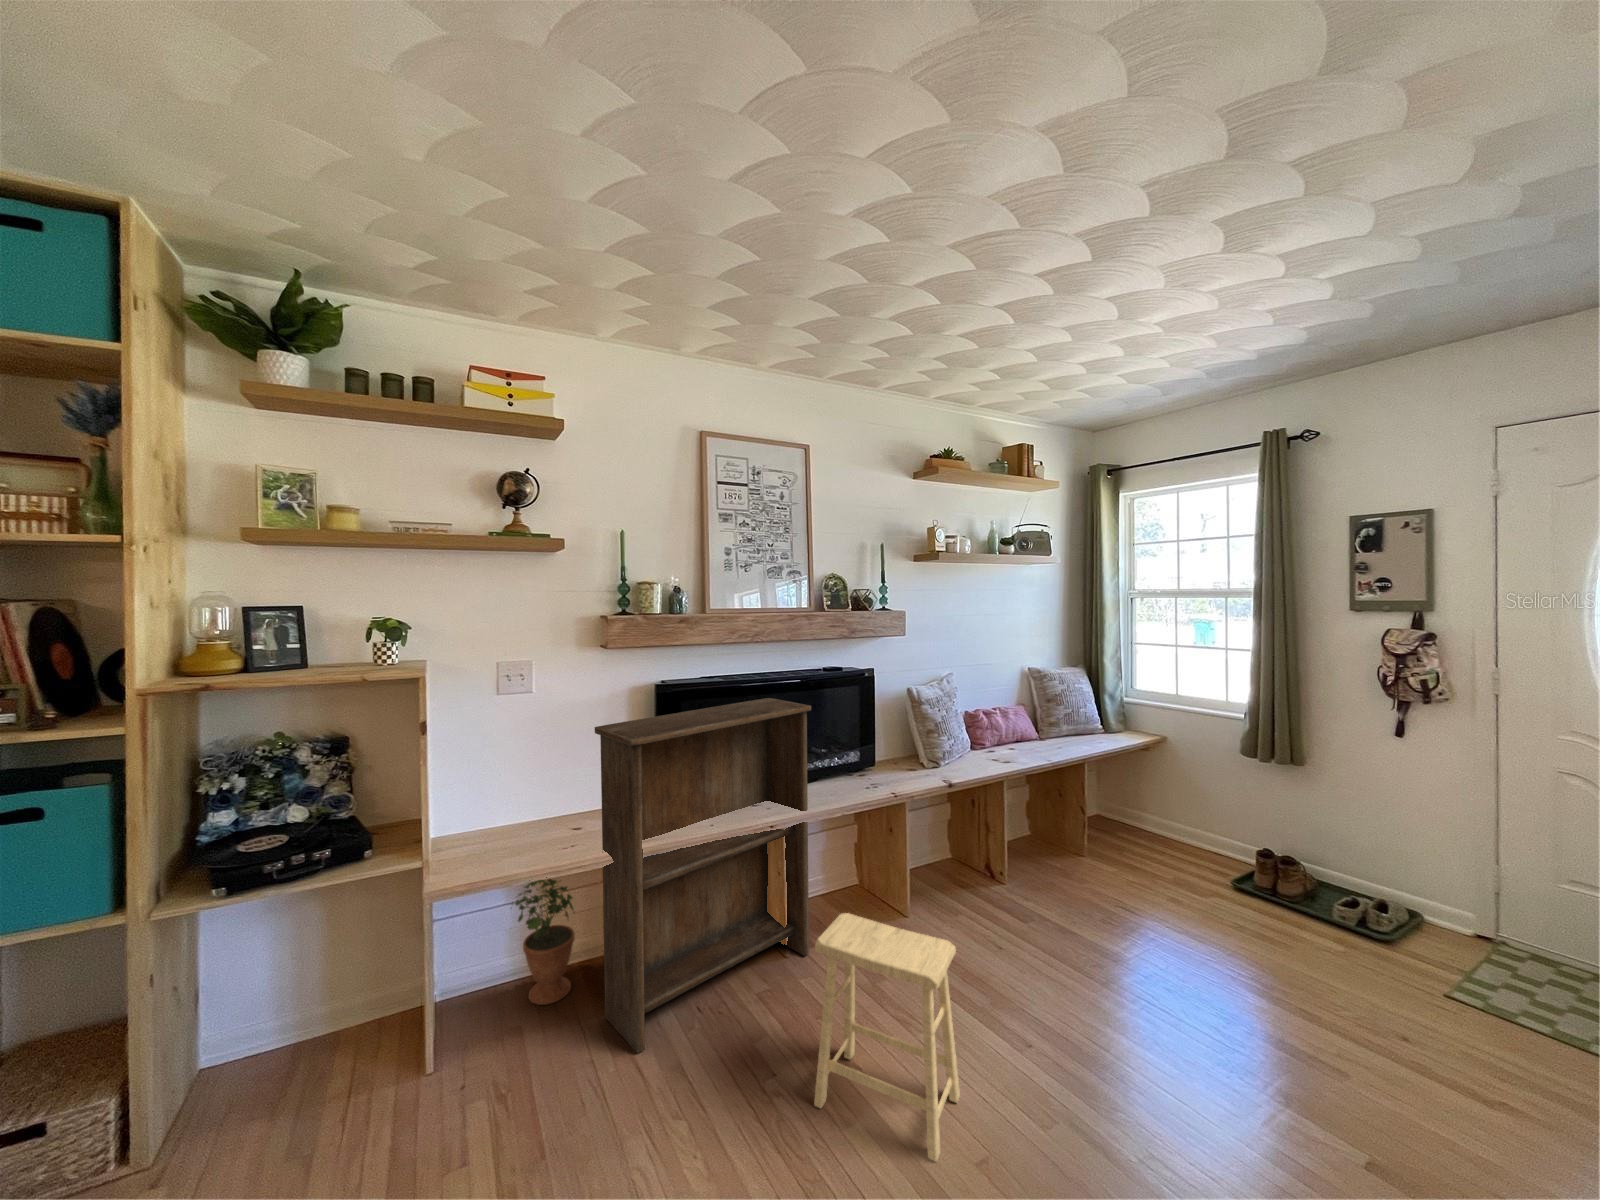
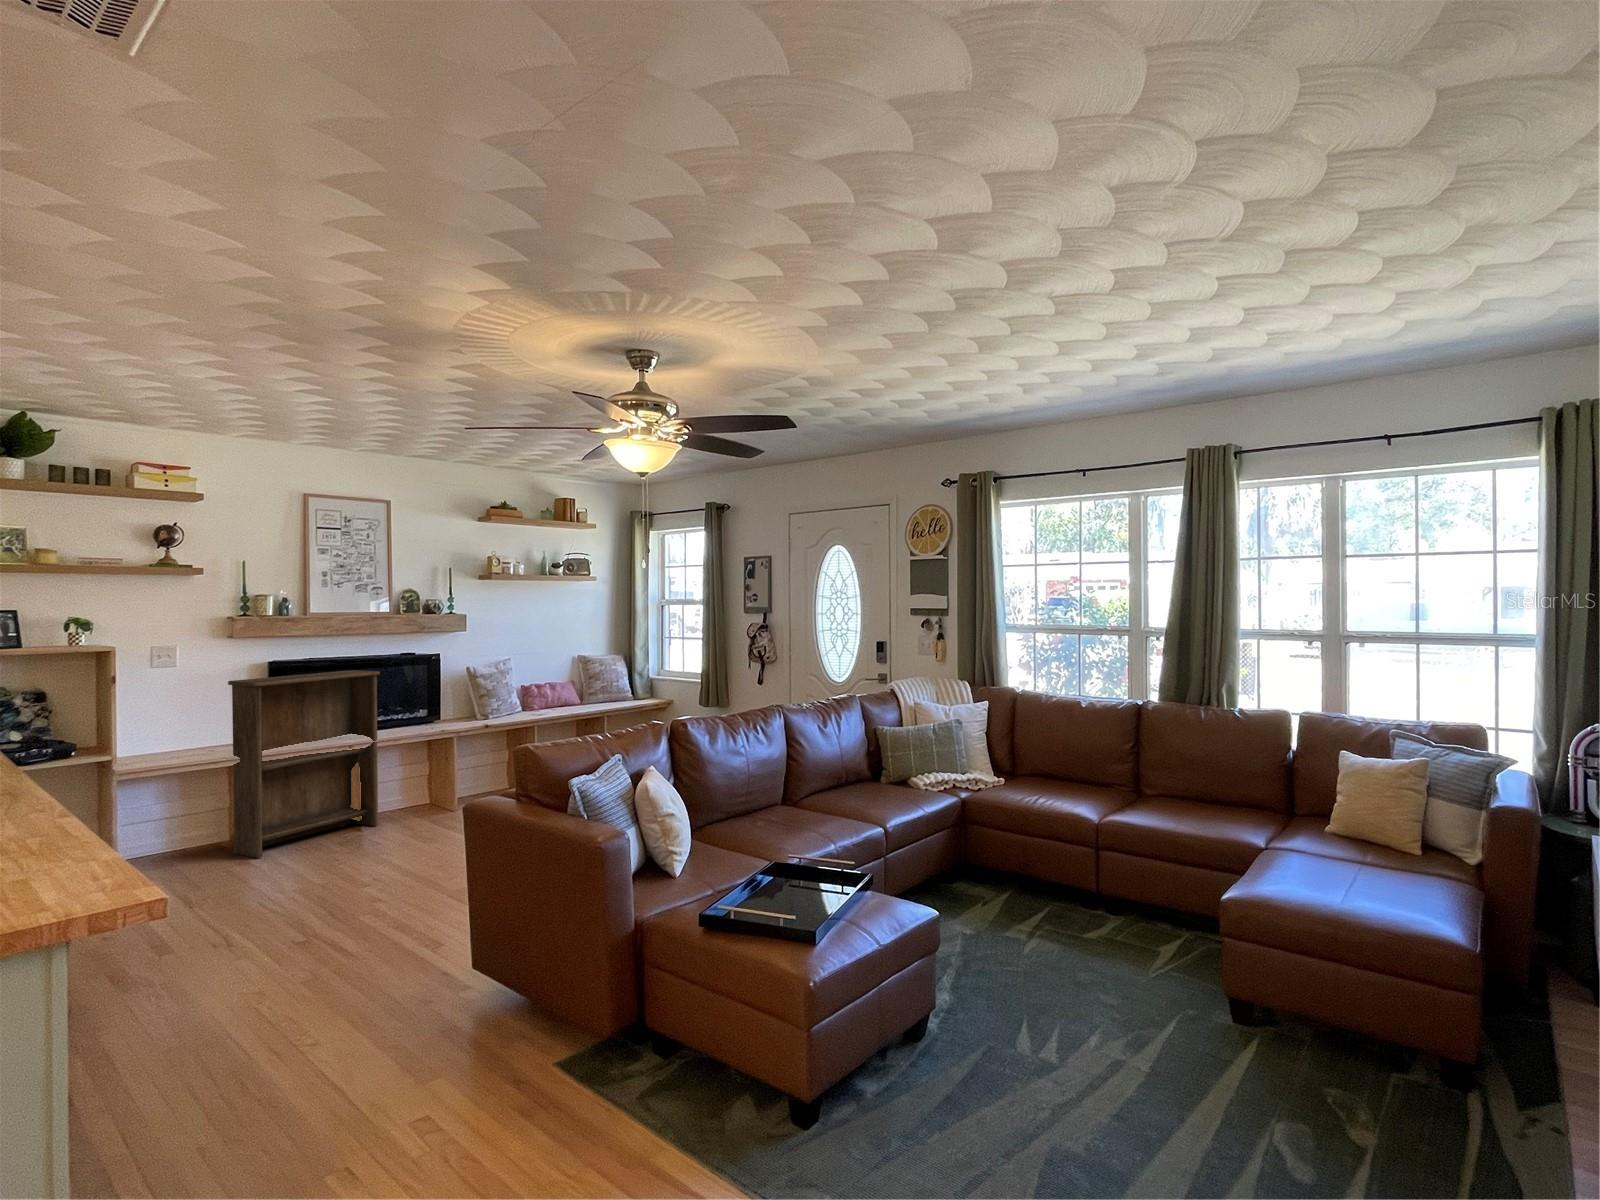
potted plant: present [512,877,575,1005] -> none [164,764,210,855]
footstool: present [814,913,960,1161] -> none [361,770,442,861]

